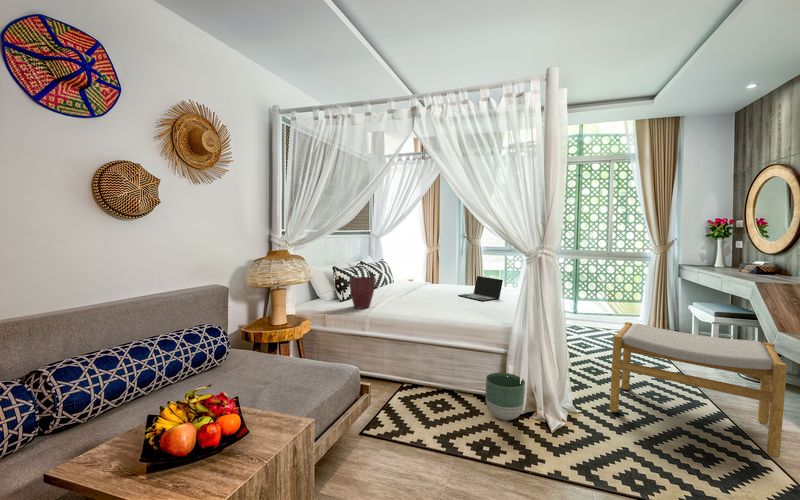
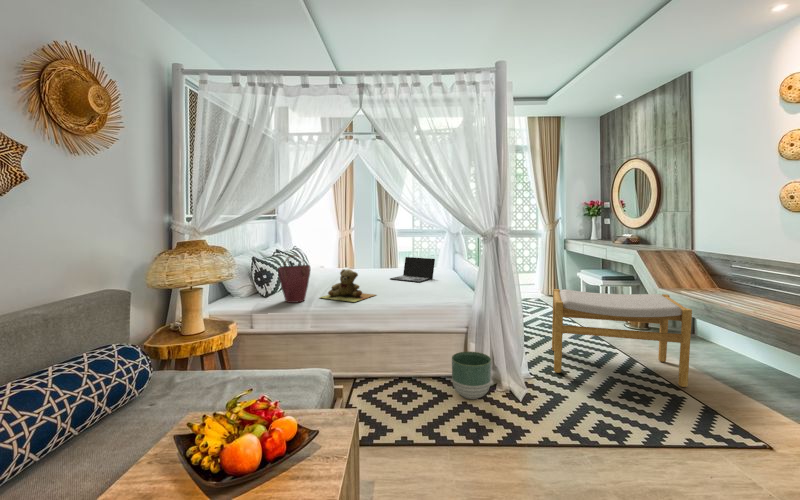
teddy bear: none [382,283,433,313] -> present [321,269,375,302]

